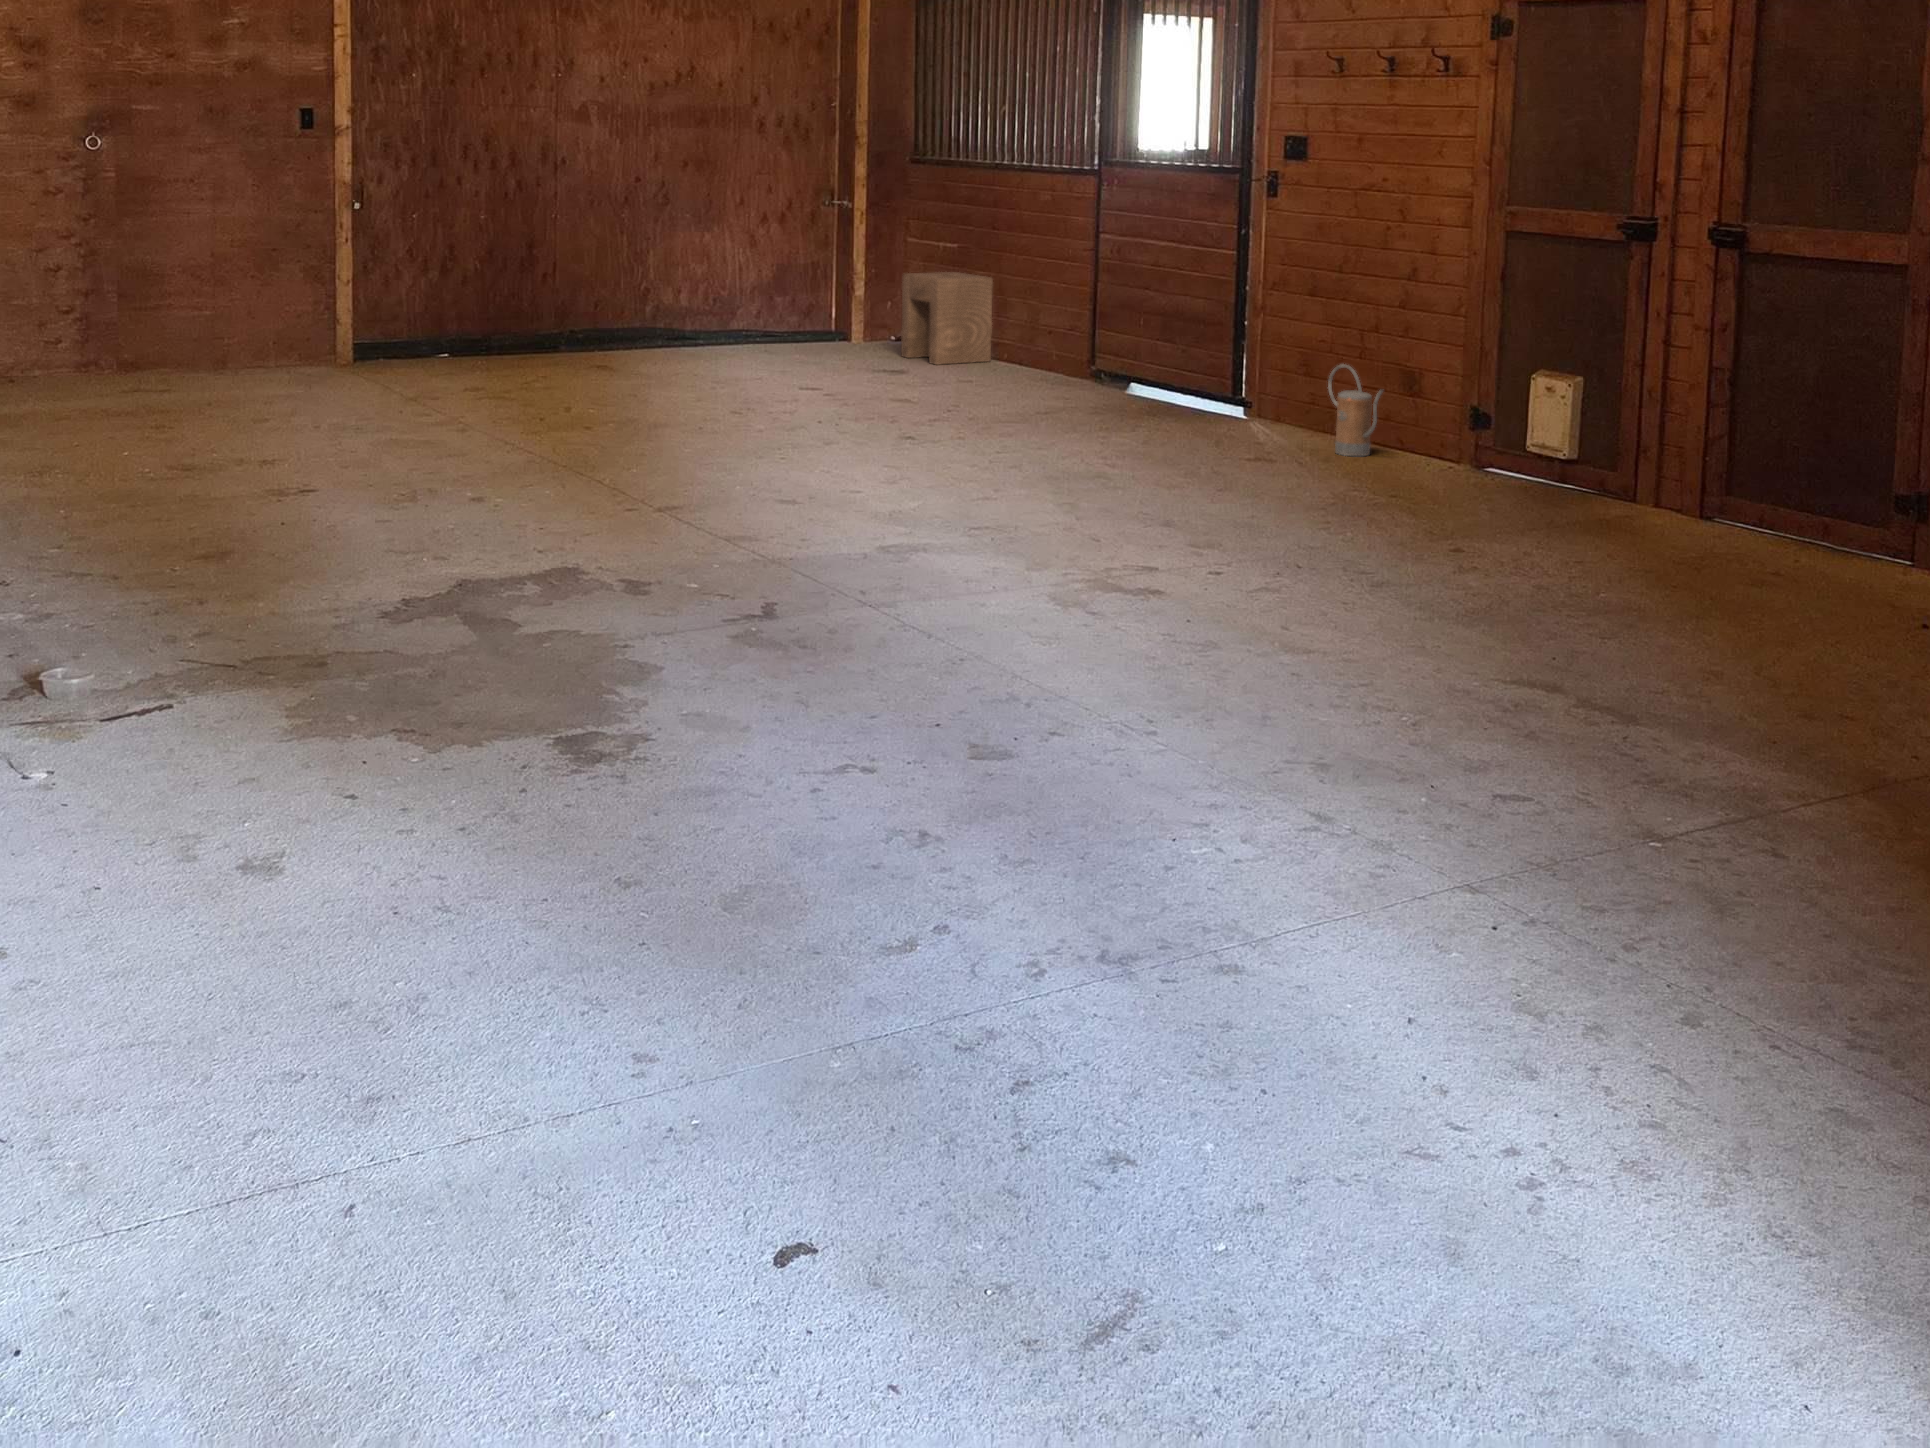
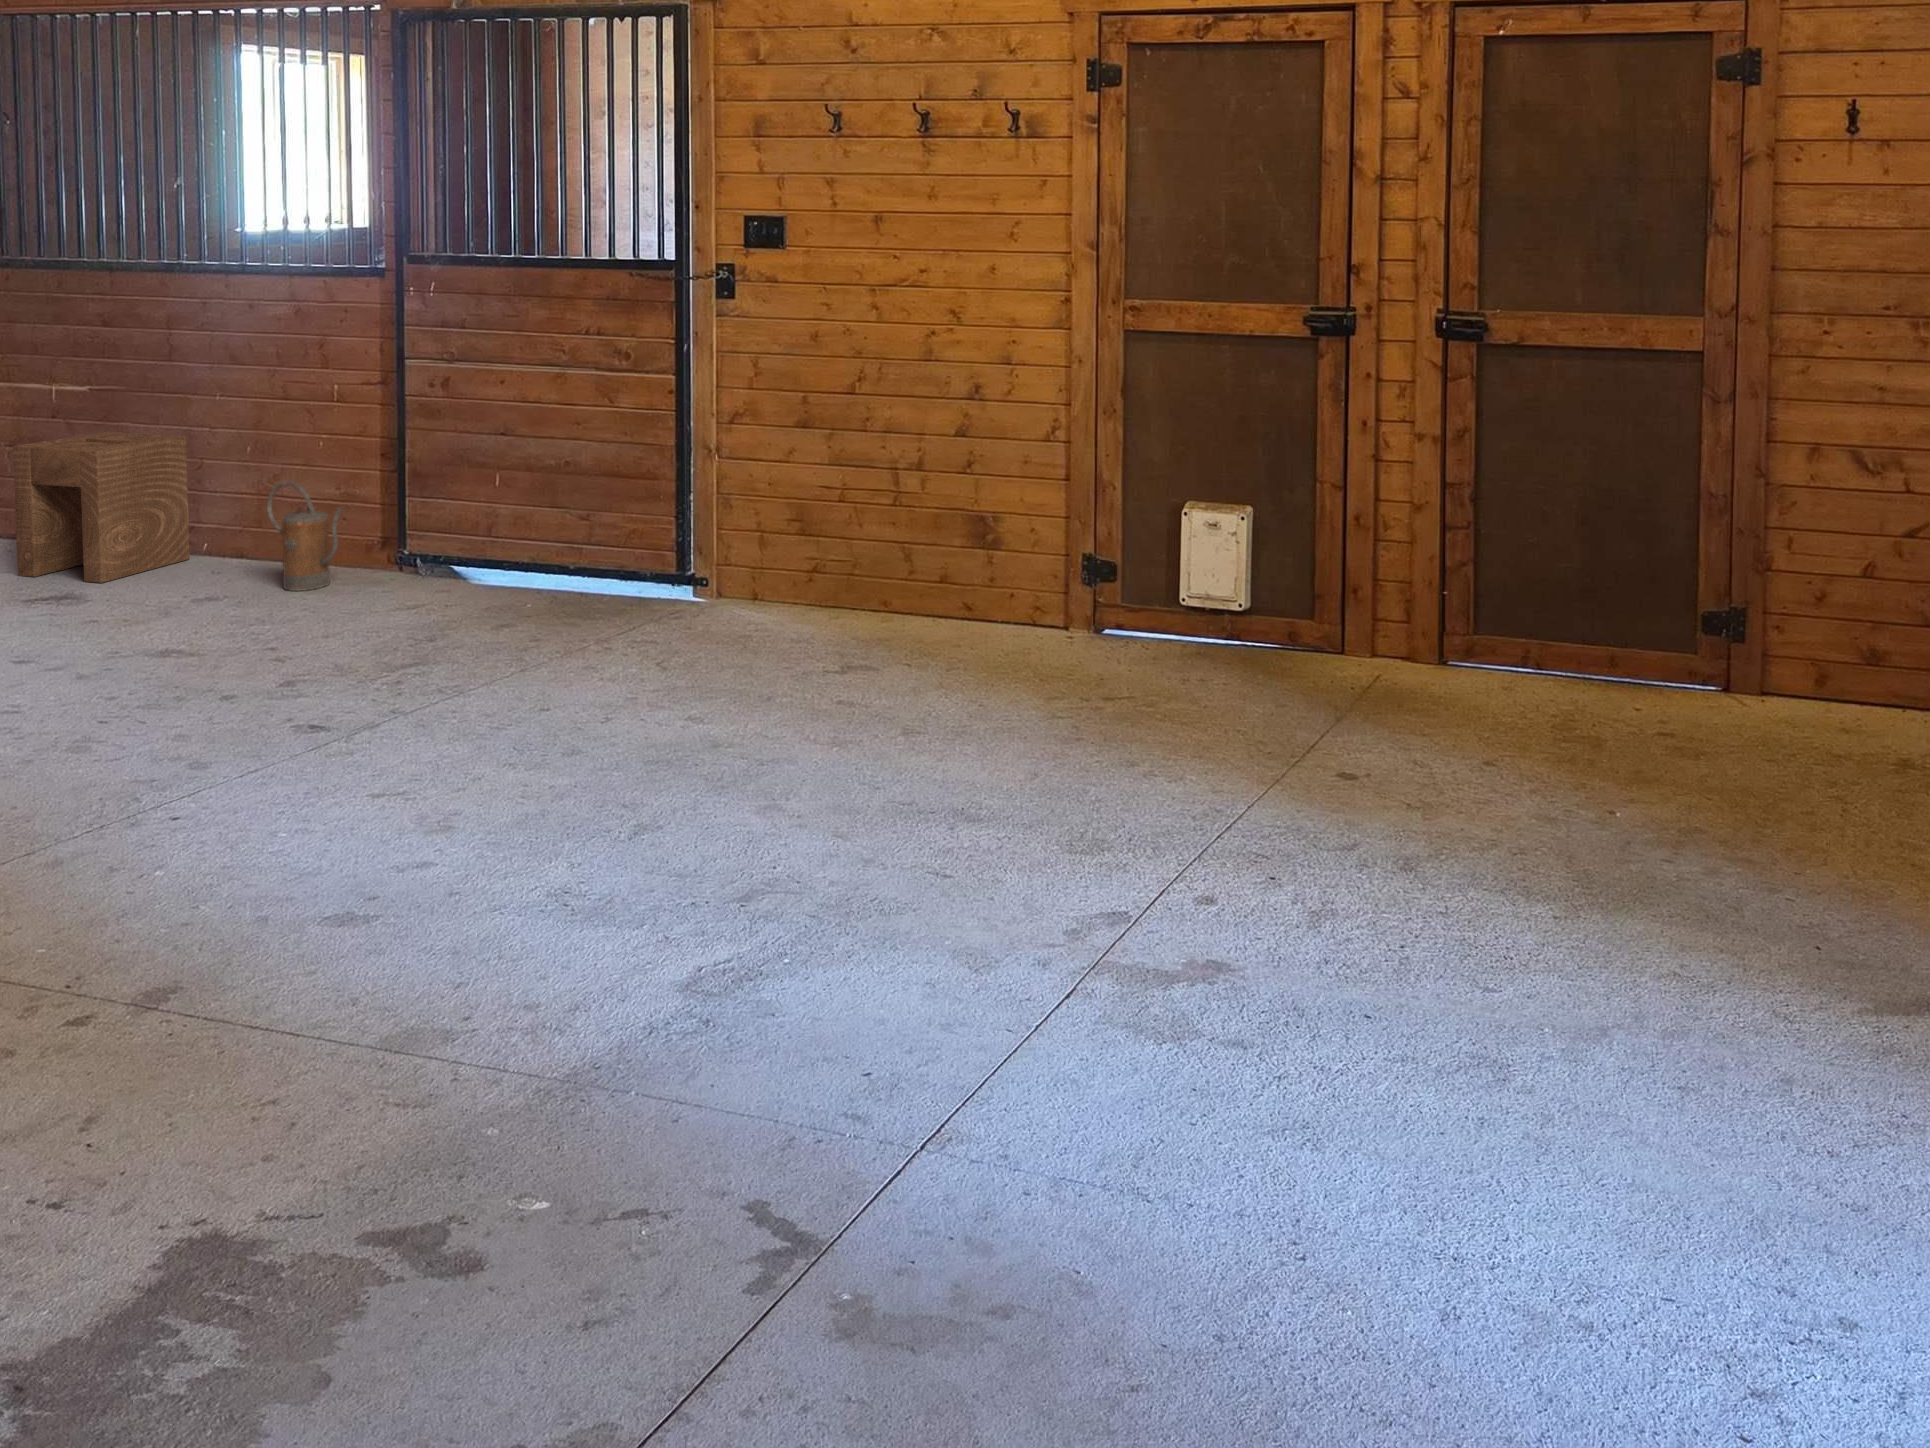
watering can: present [1328,364,1383,456] -> present [267,482,344,591]

